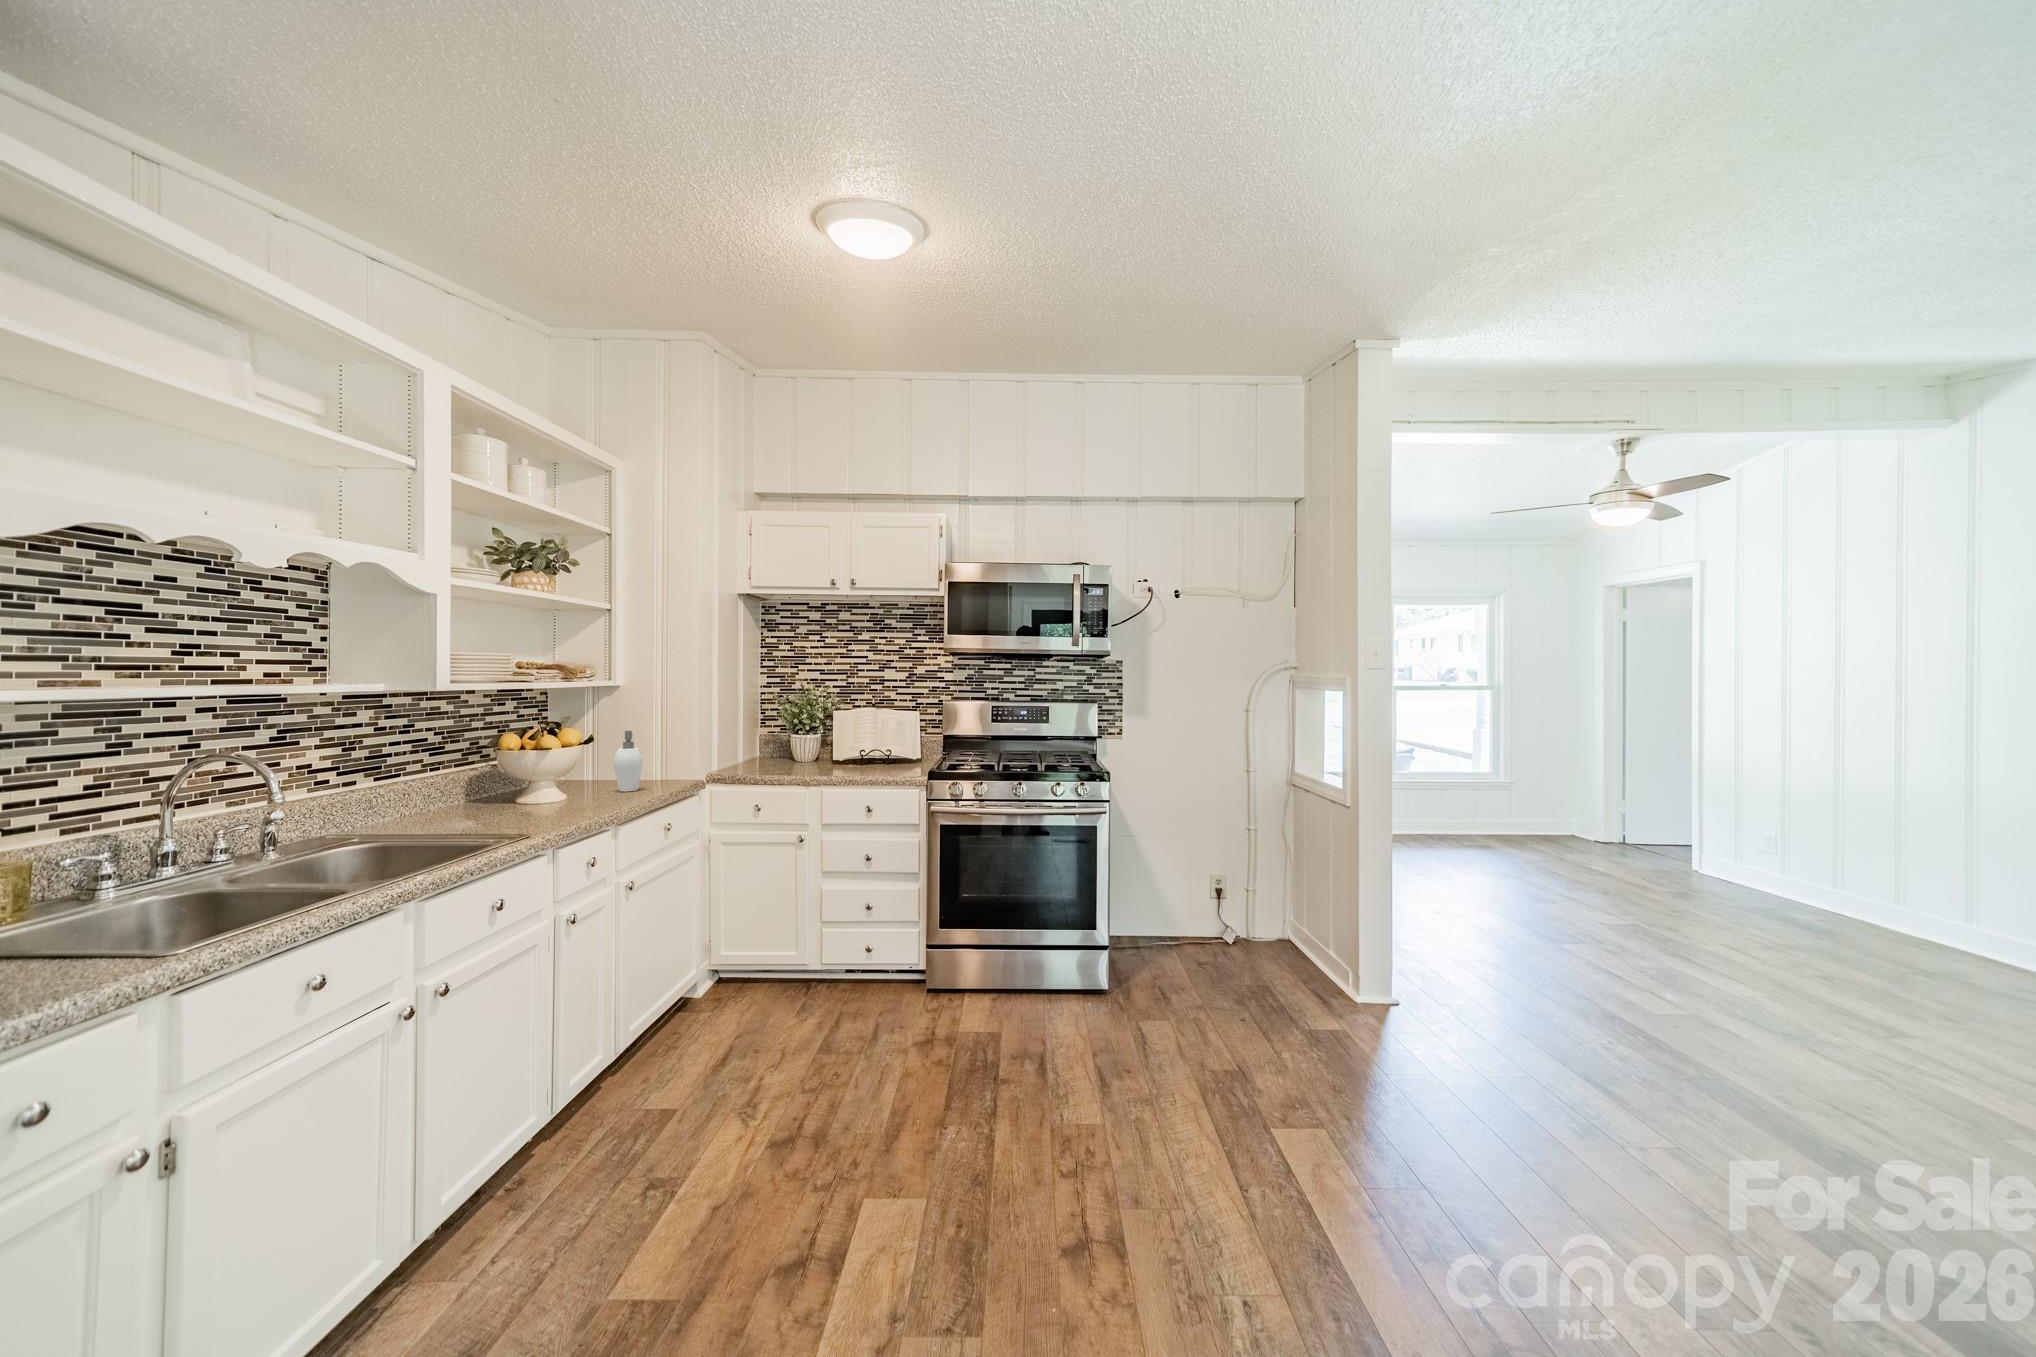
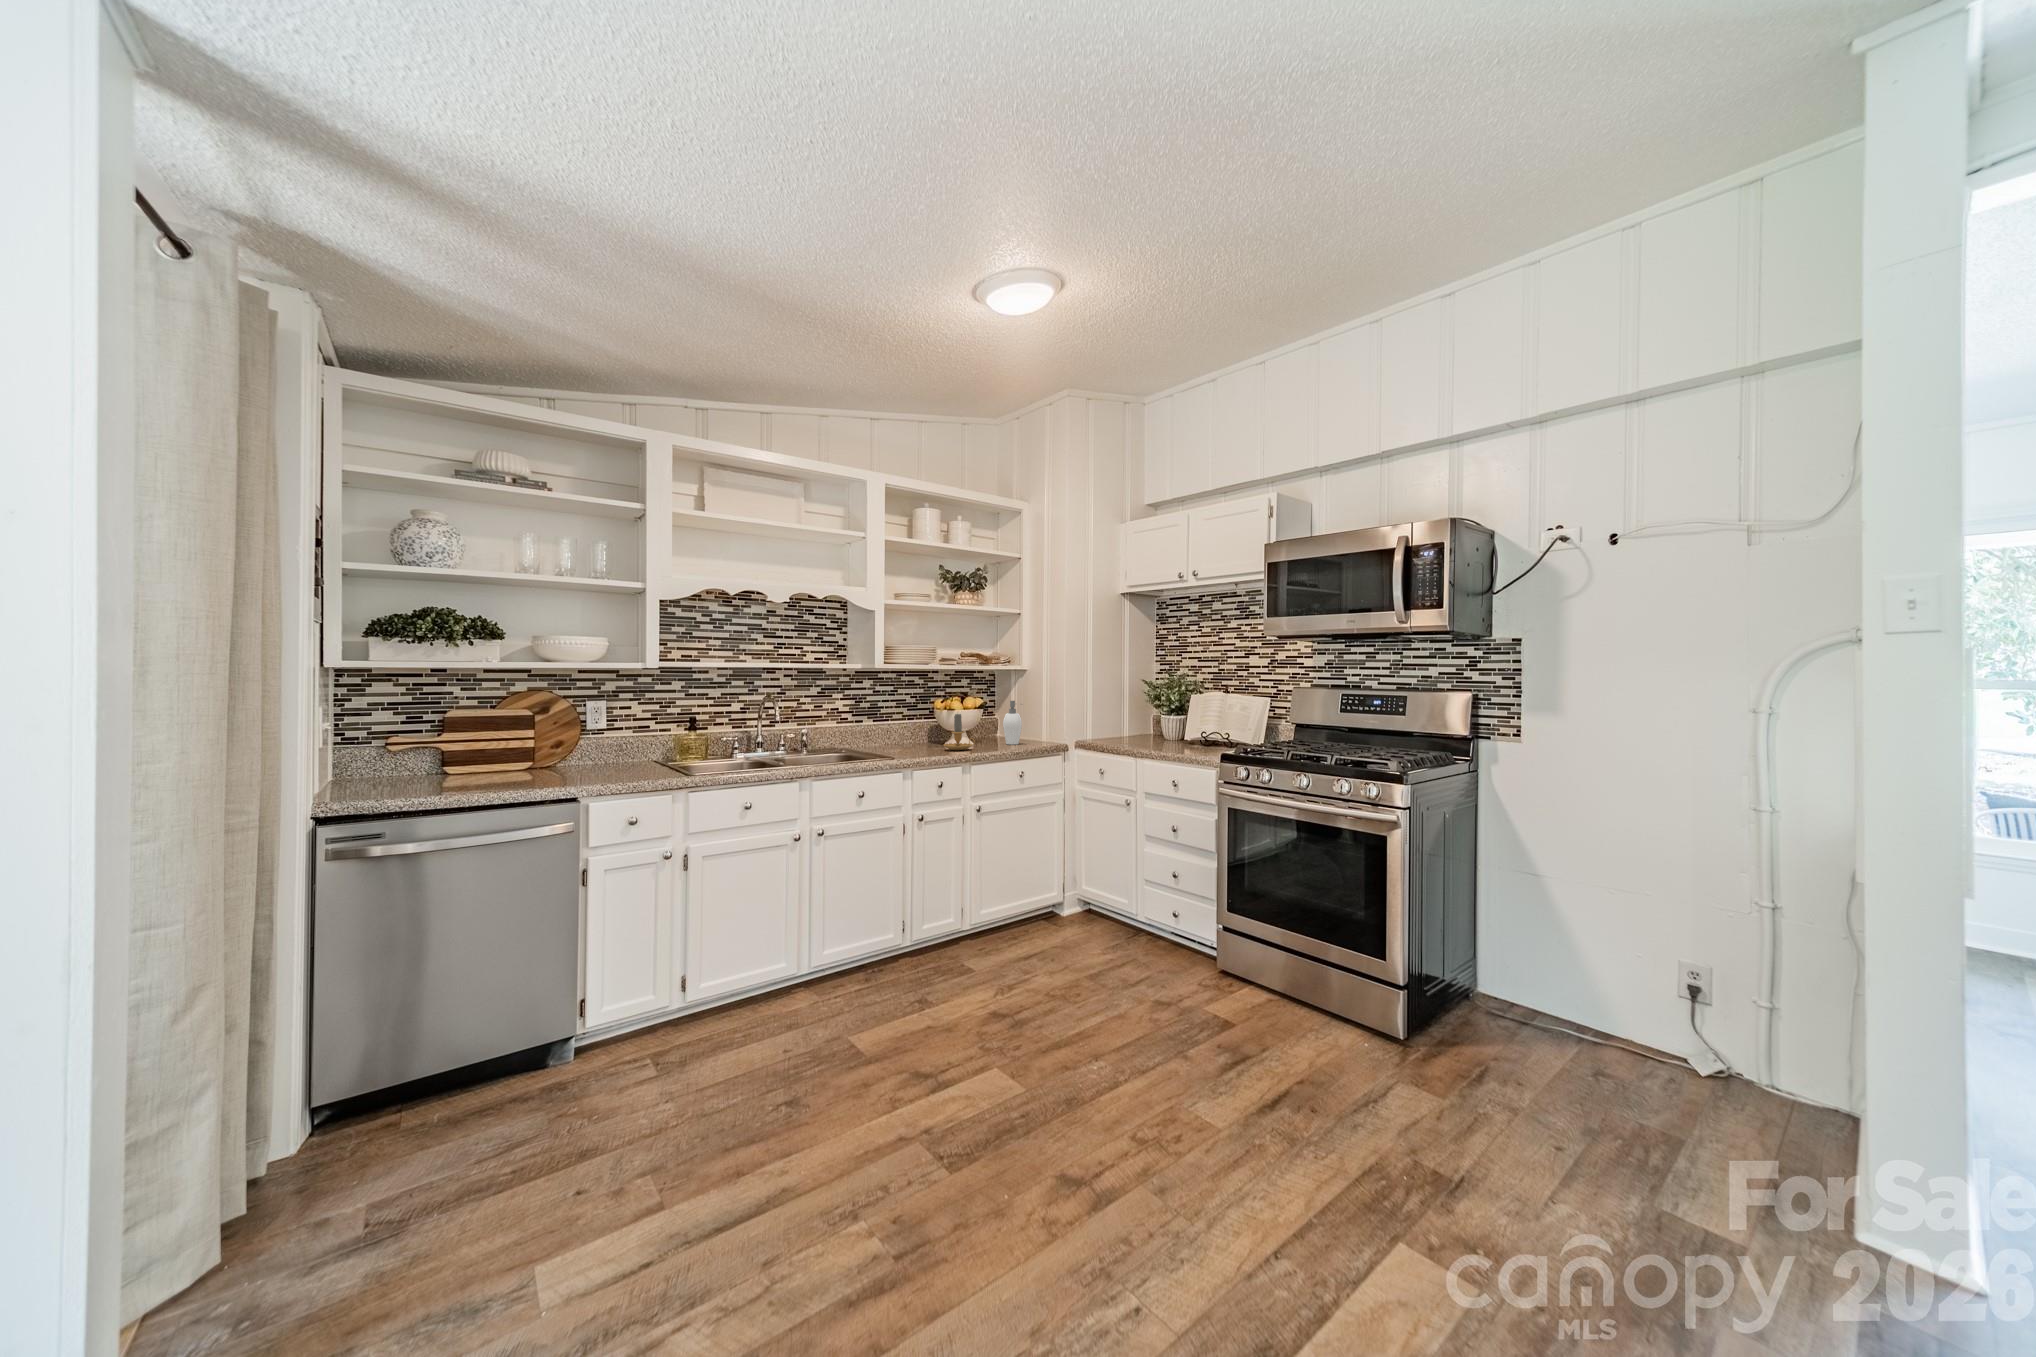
candle: none [553,752,612,809] -> present [944,714,975,750]

